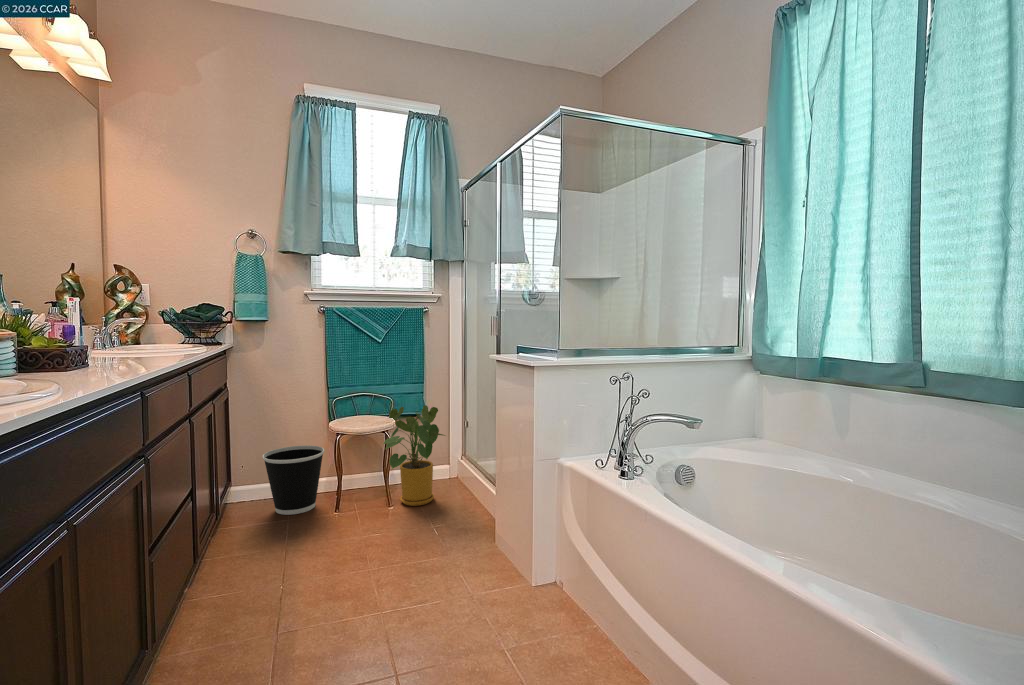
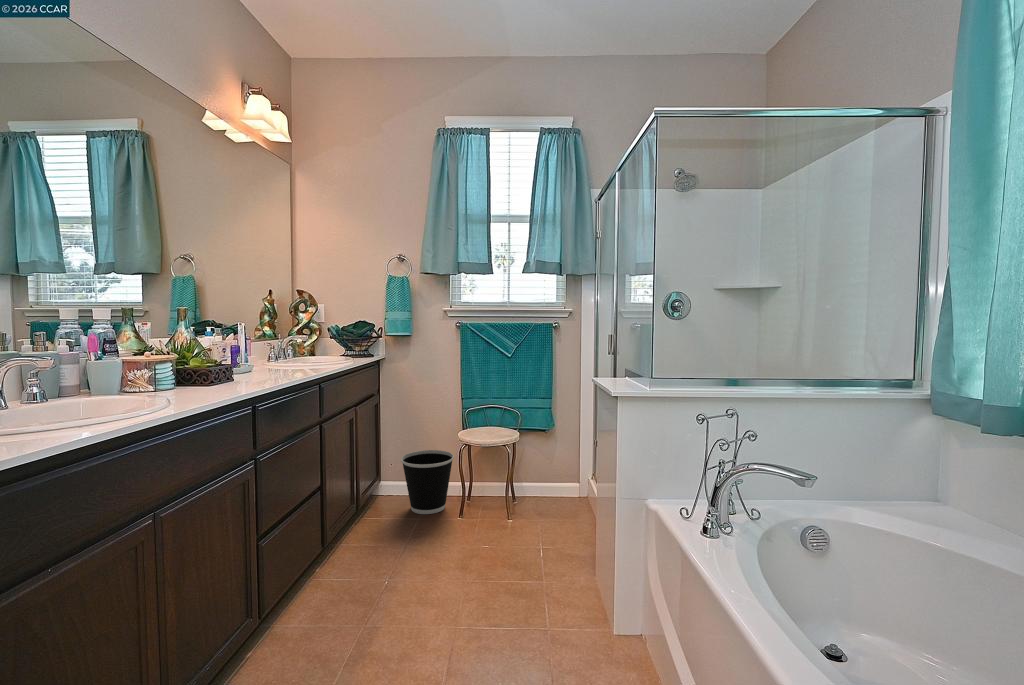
house plant: present [383,405,445,506] -> none [497,422,567,525]

